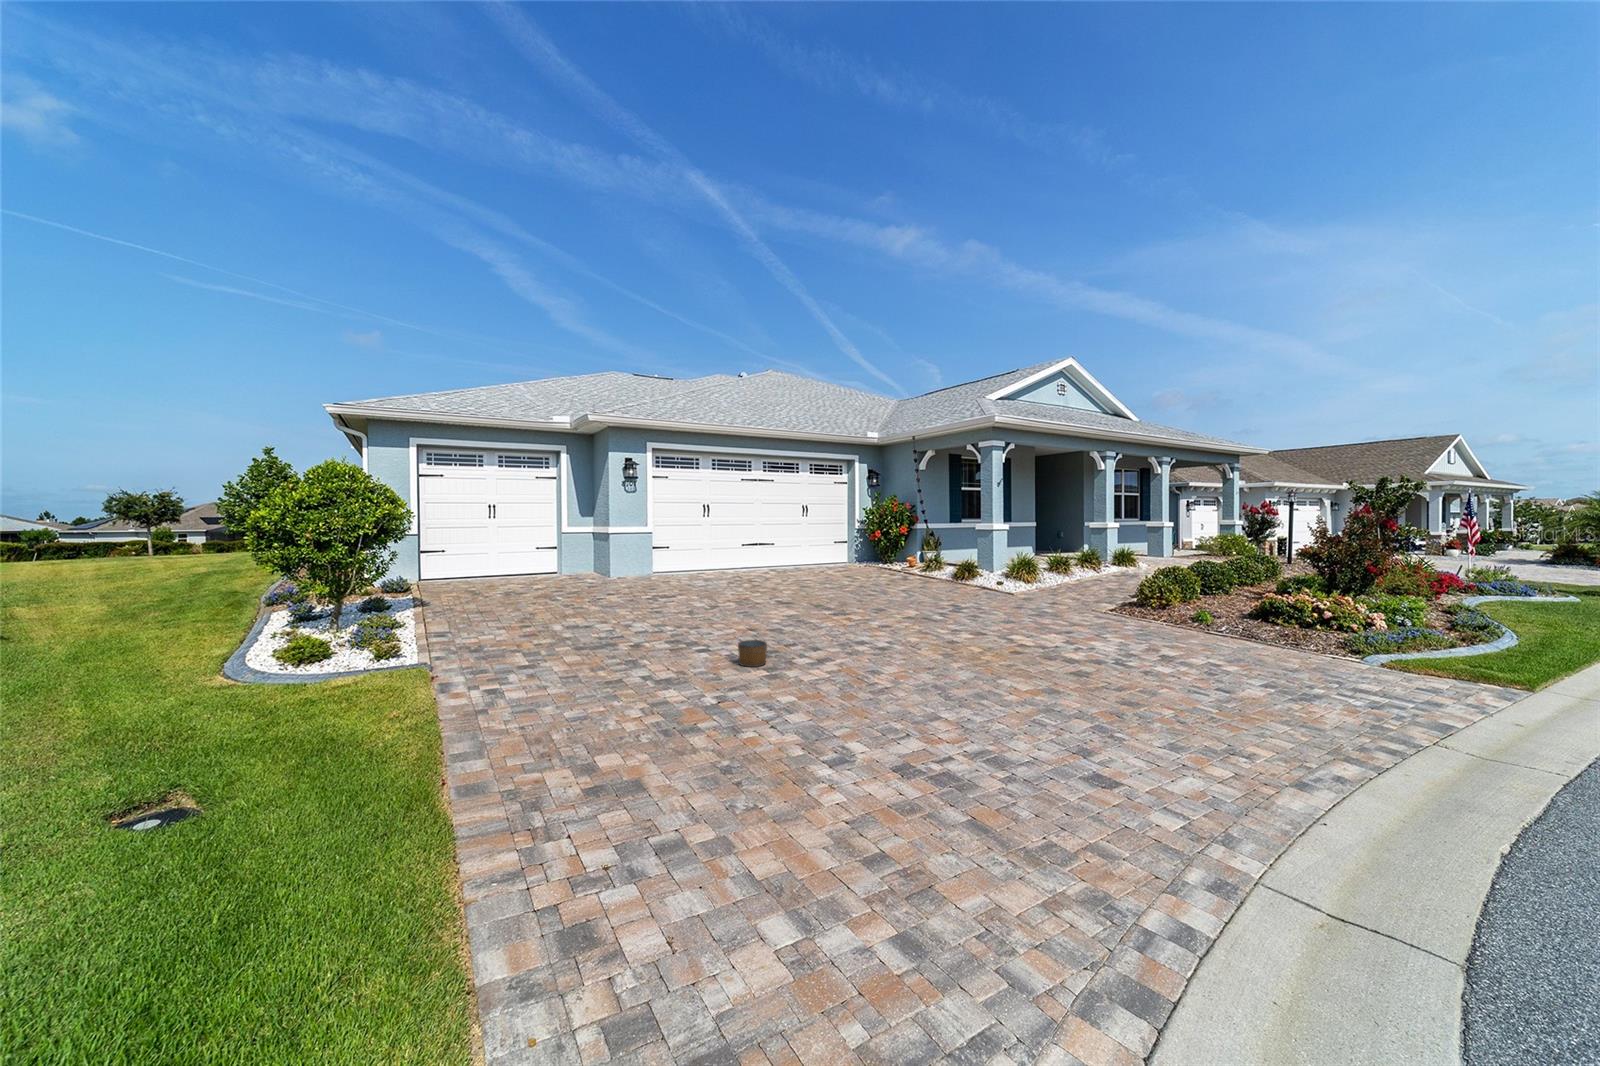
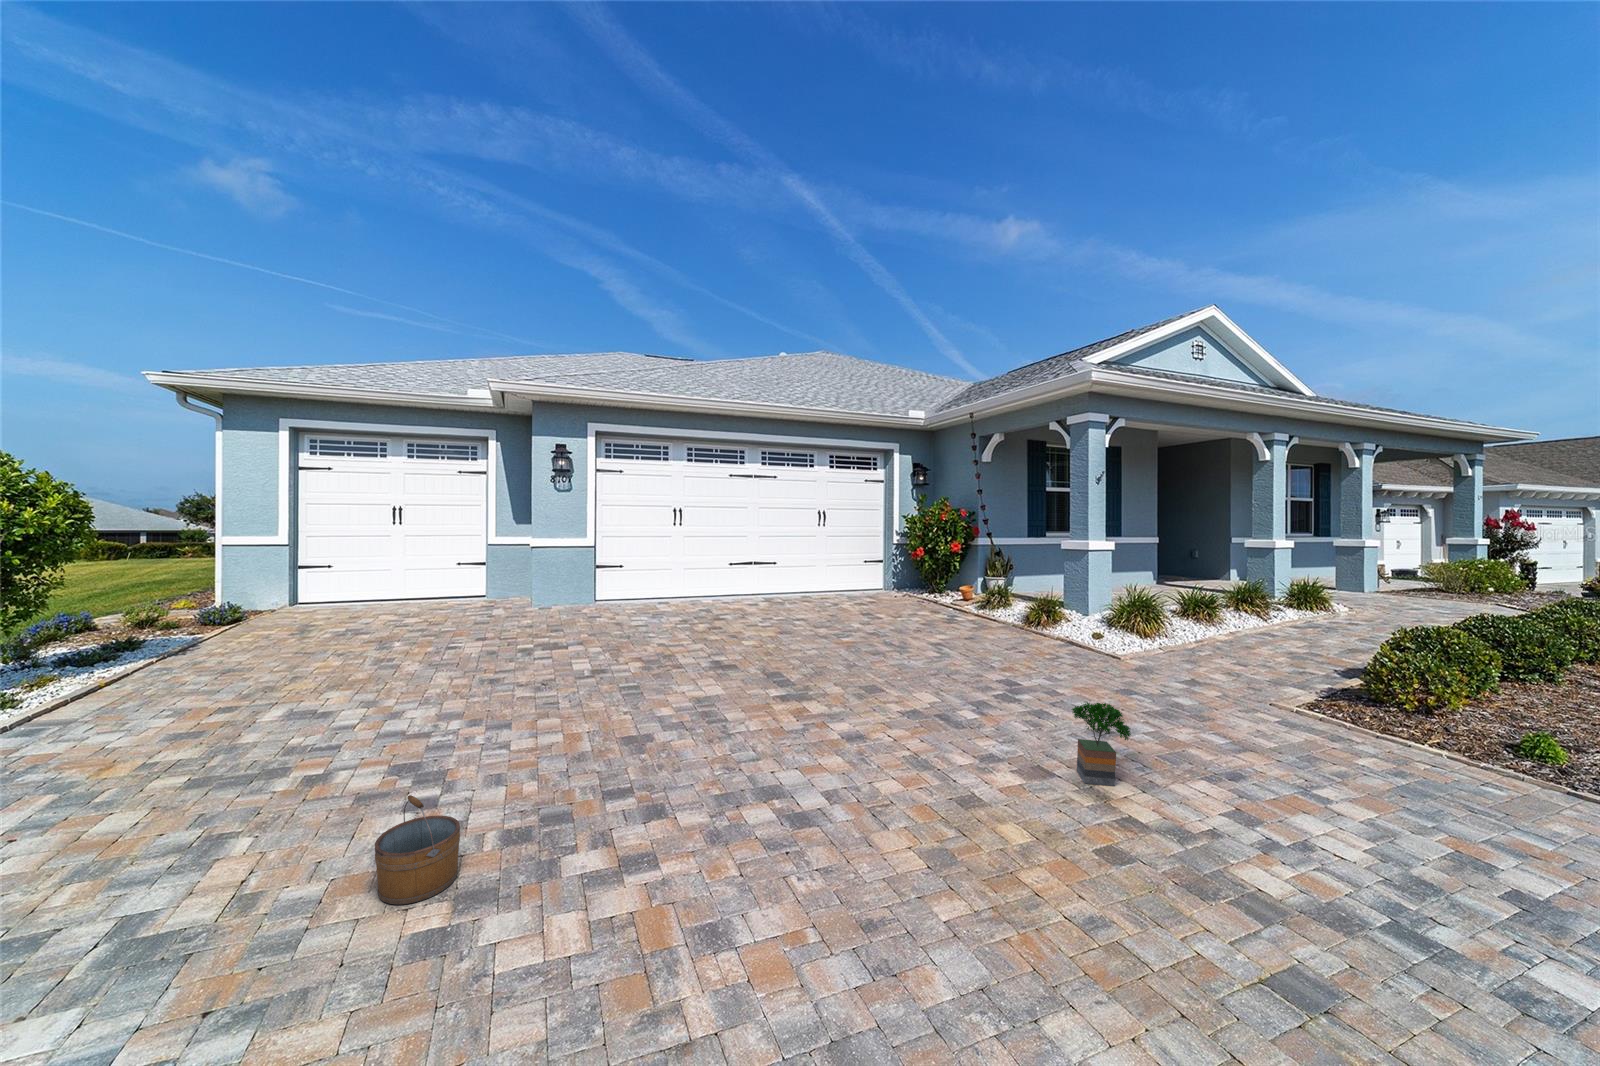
potted tree: none [993,597,1020,634] -> present [1071,702,1131,786]

